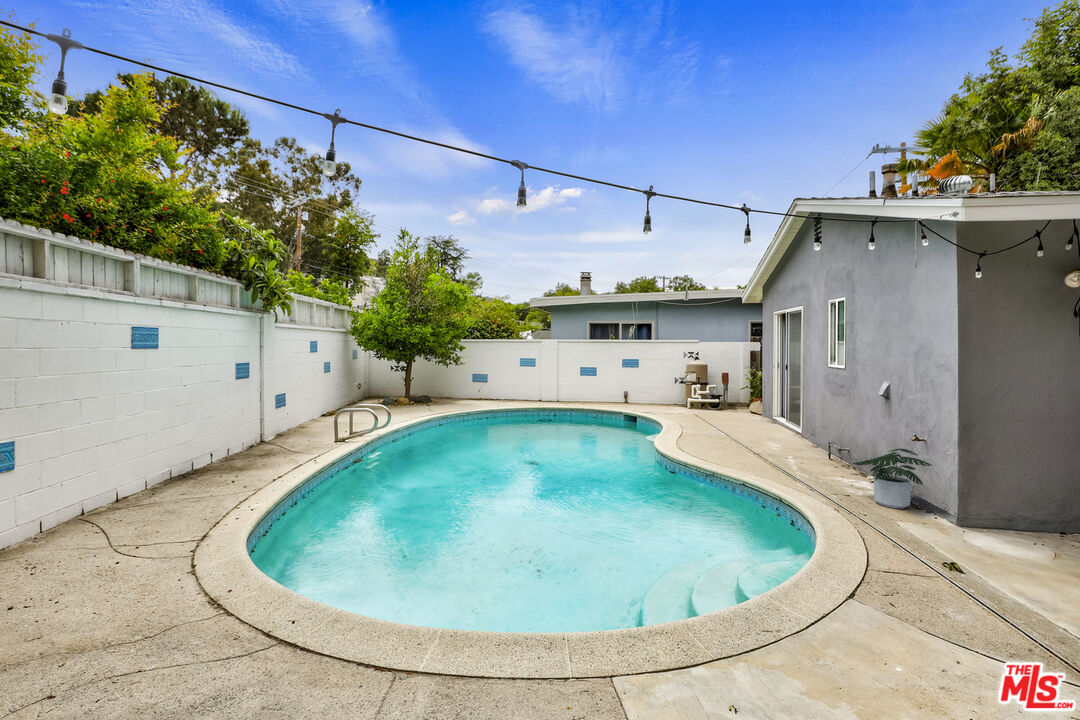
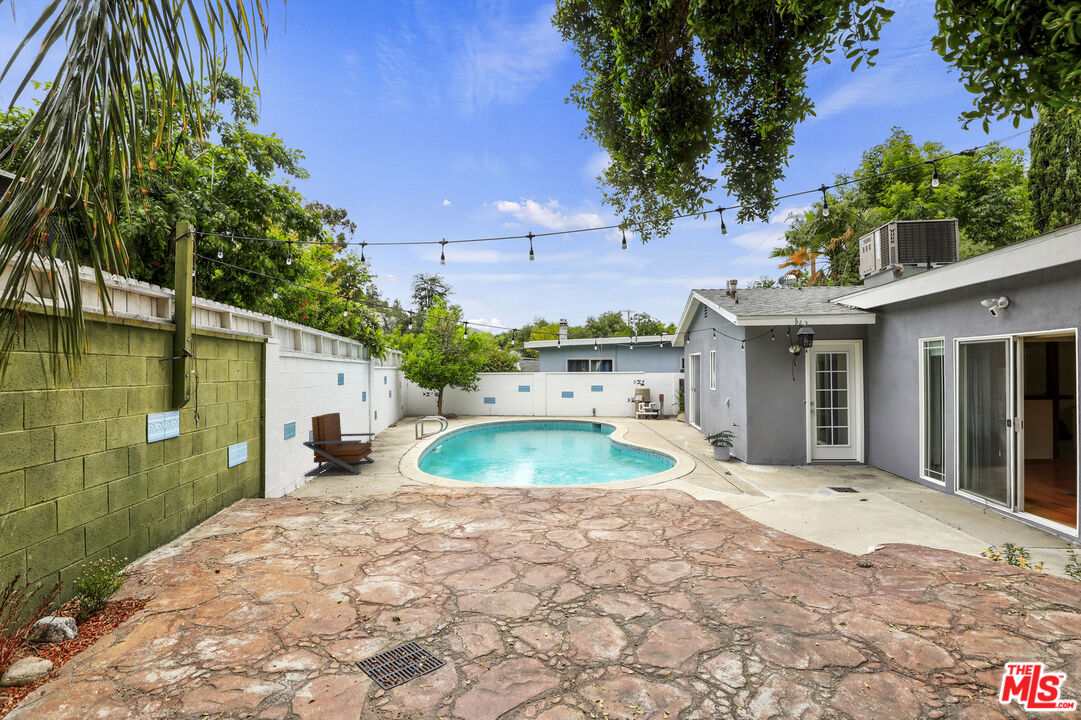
lounge chair: none [35,405,231,543] -> present [303,413,375,477]

